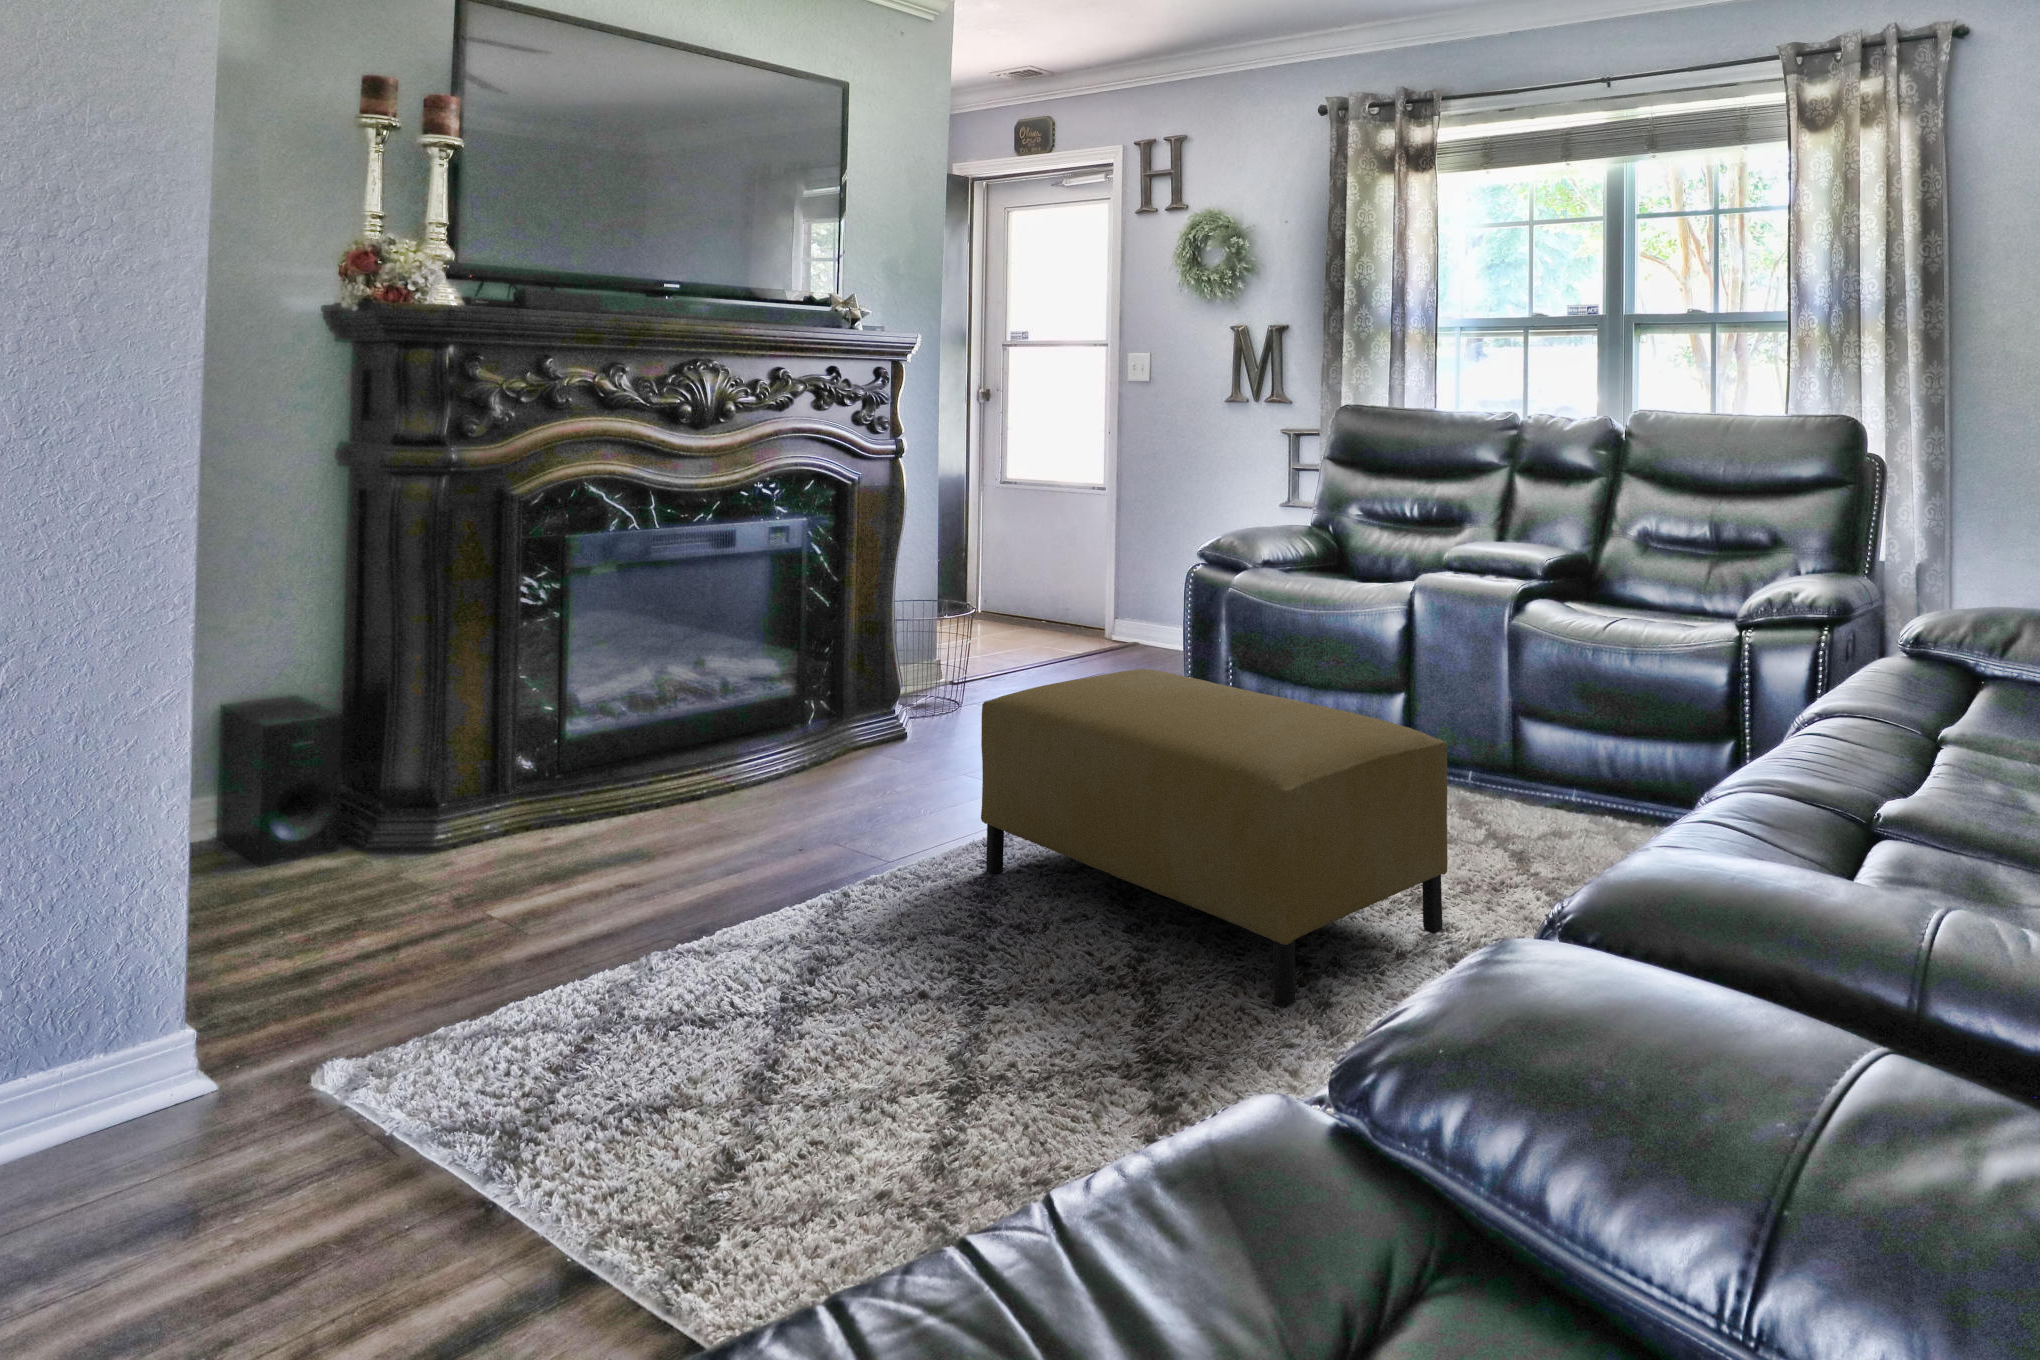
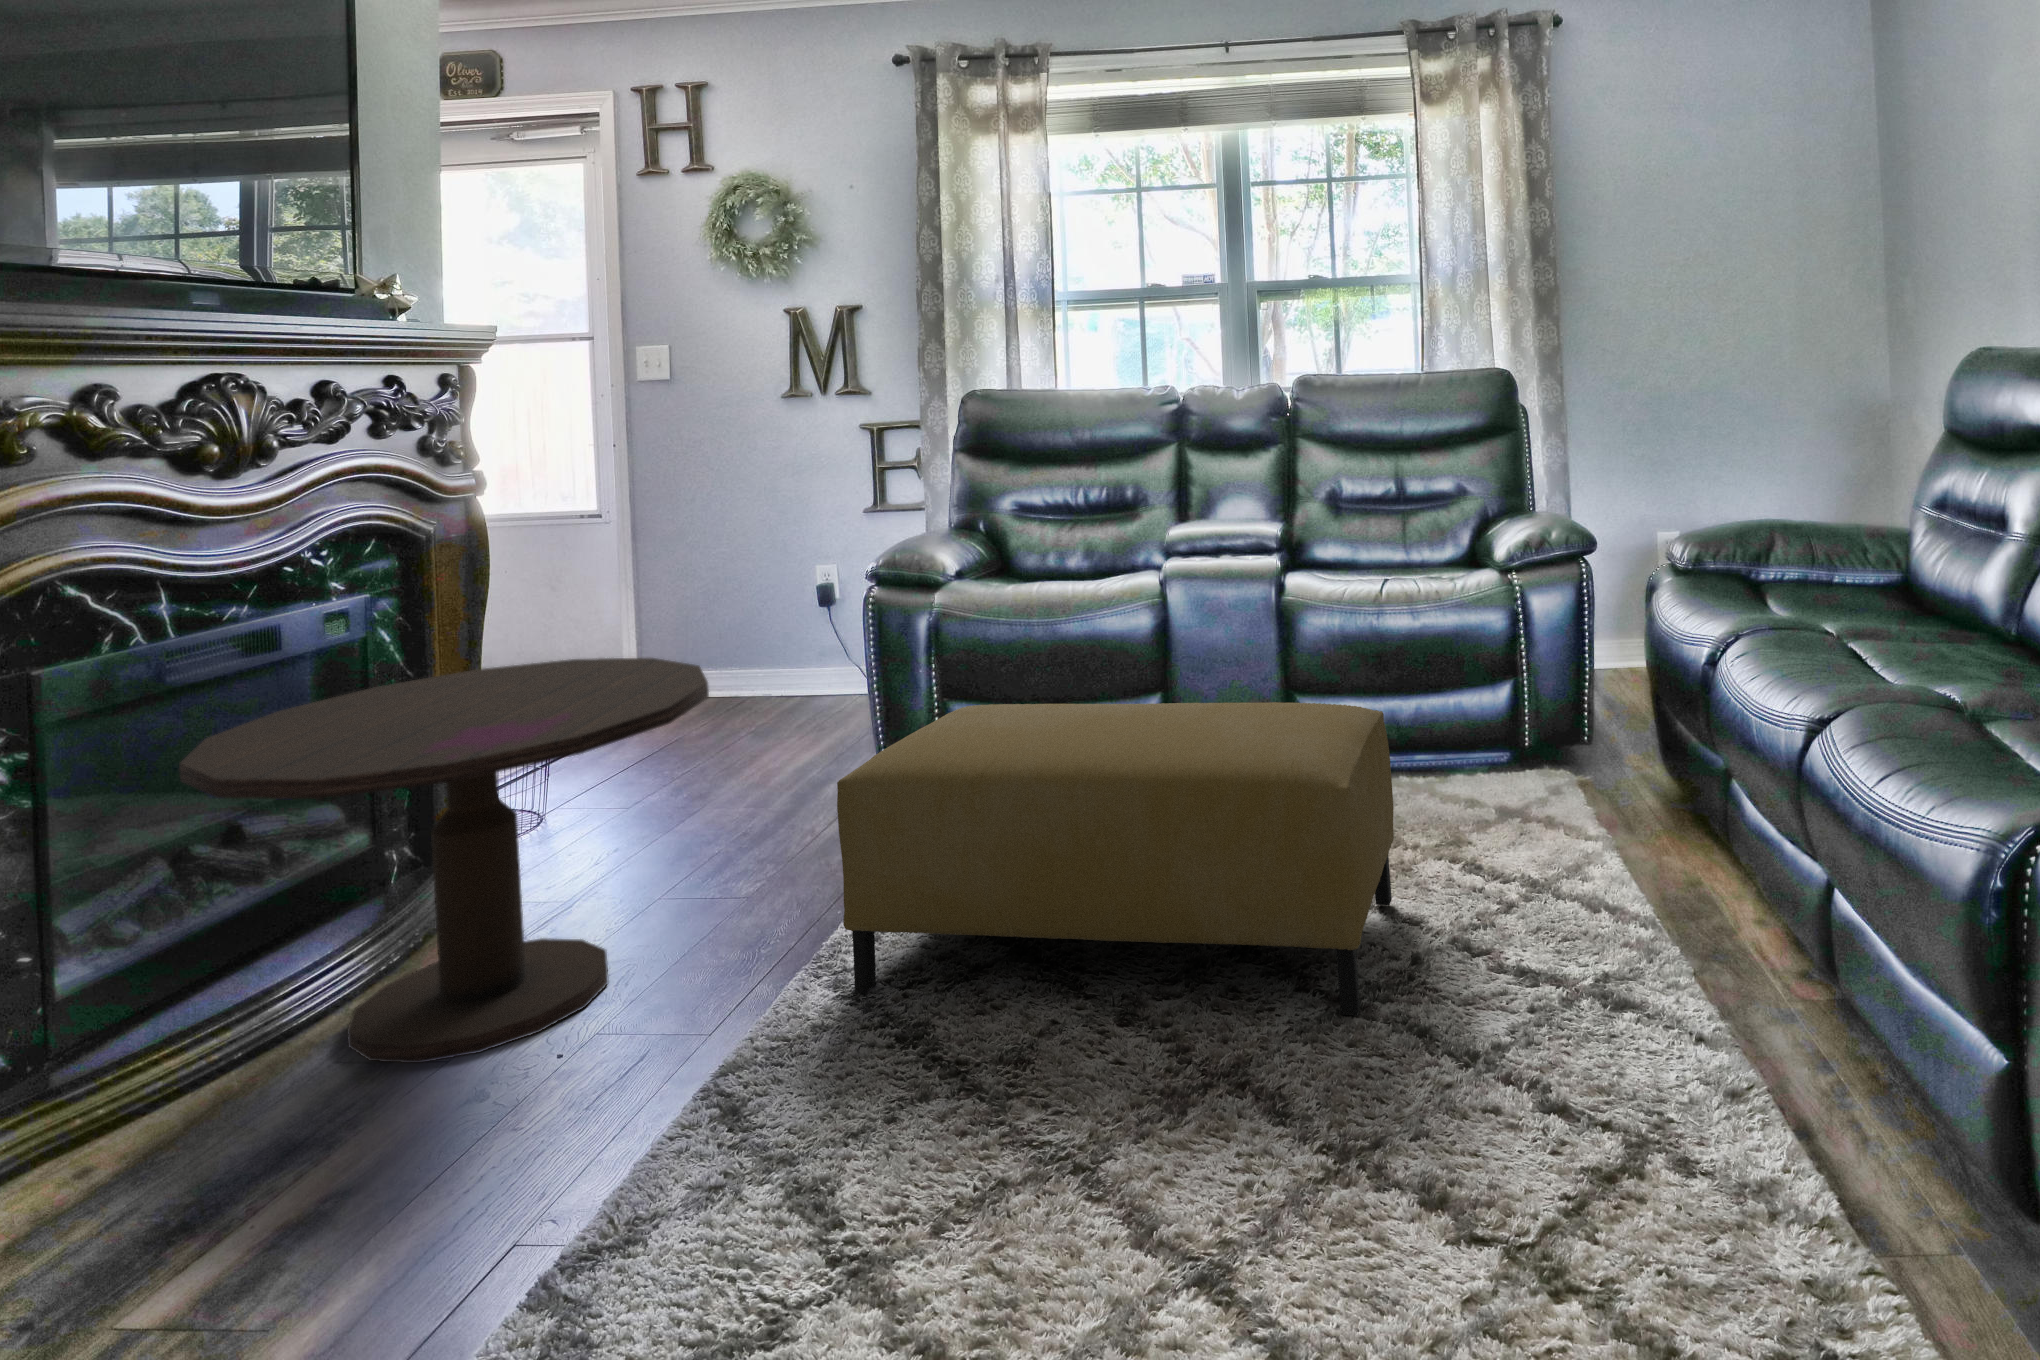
side table: none [623,580,958,842] -> present [179,658,709,1063]

